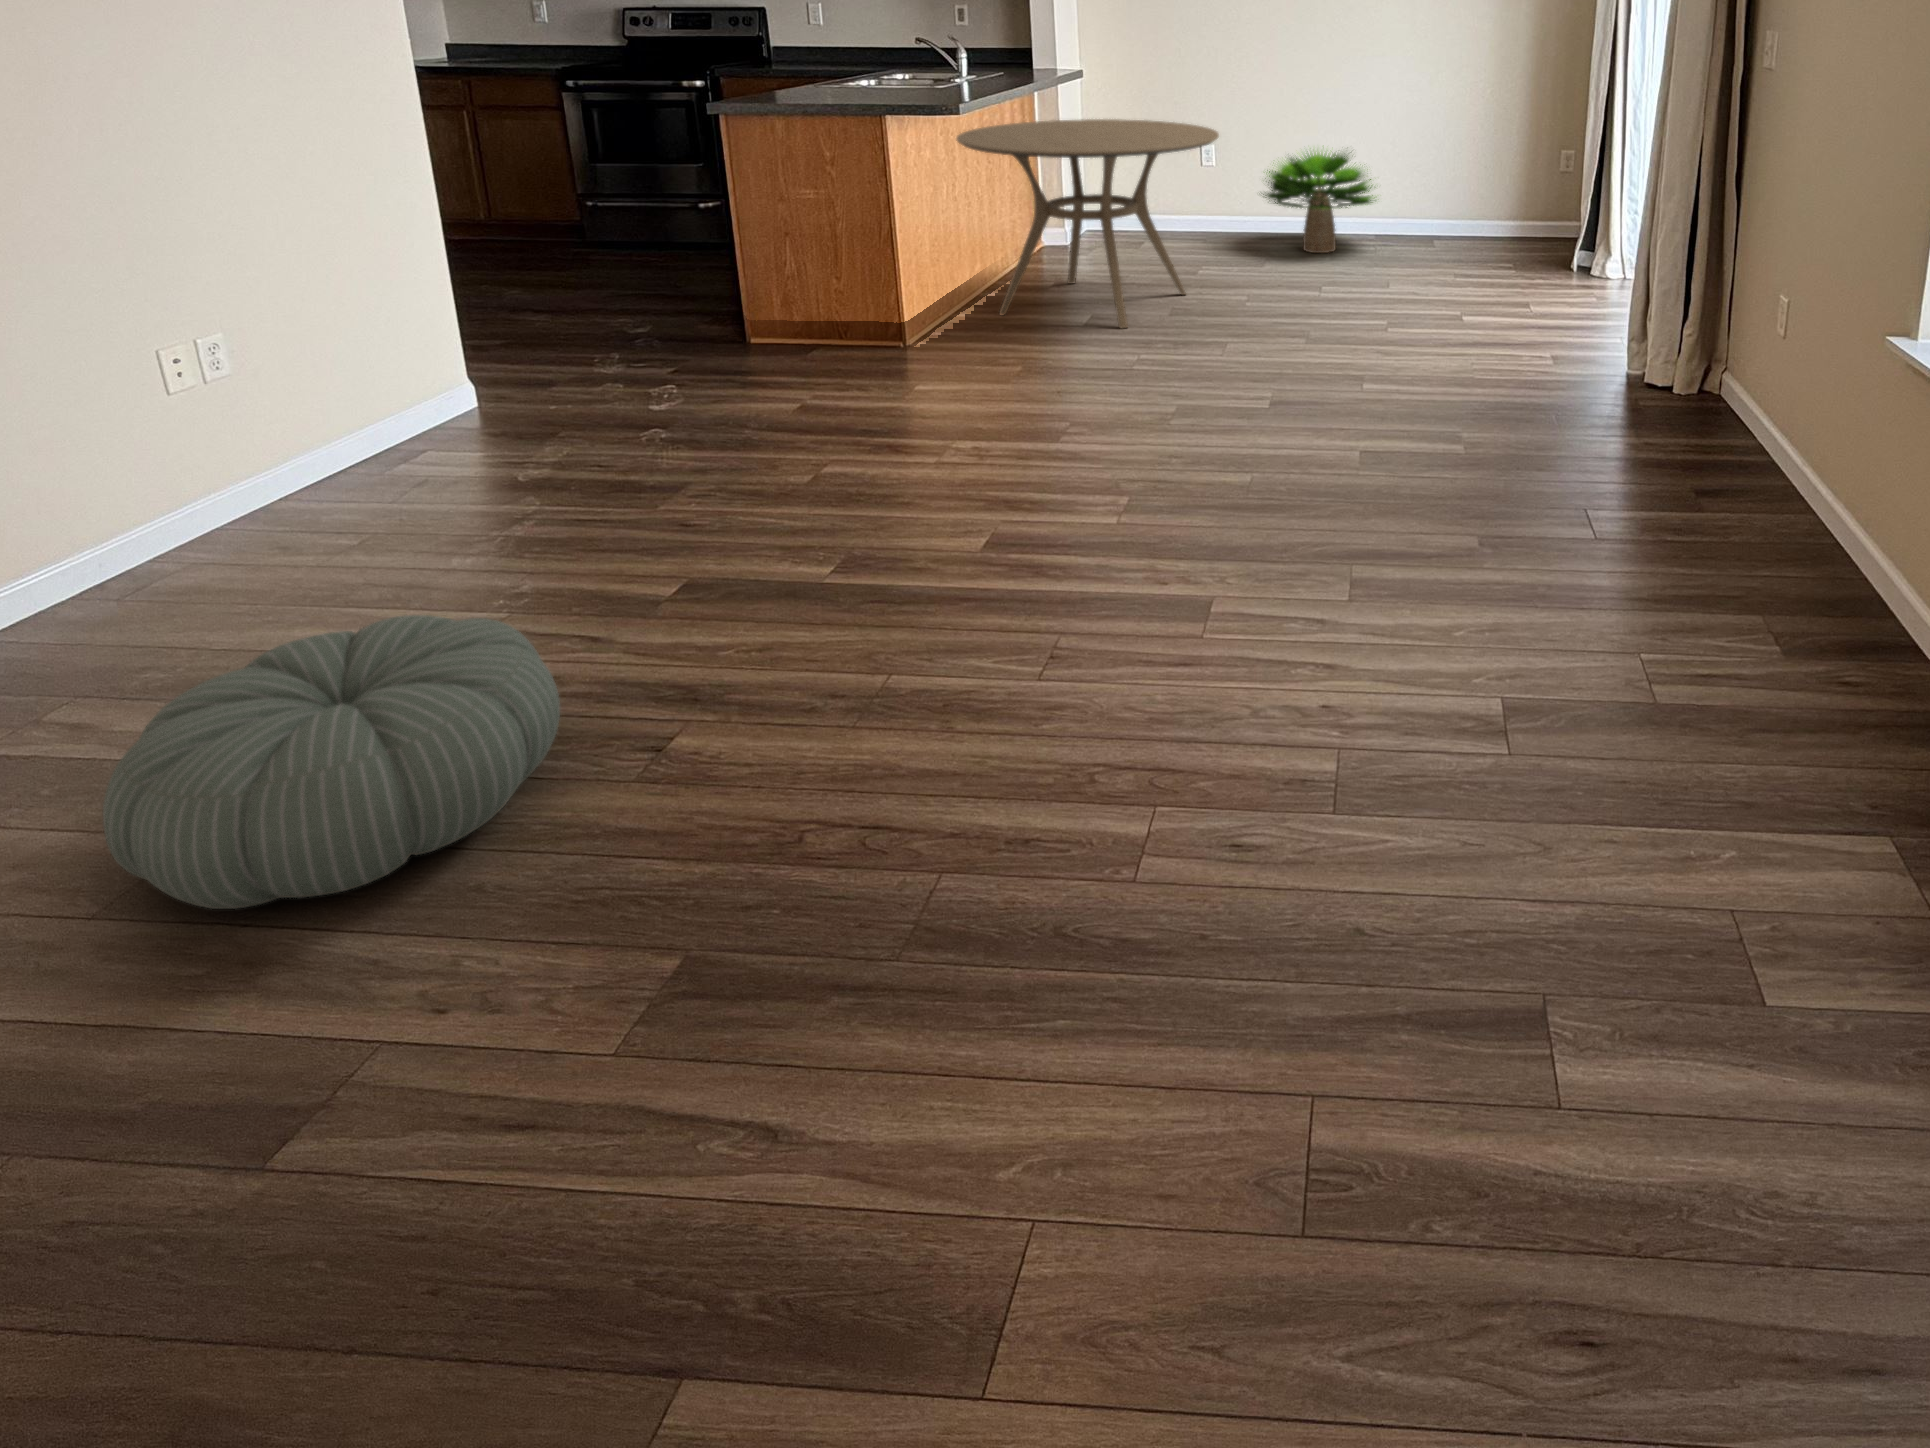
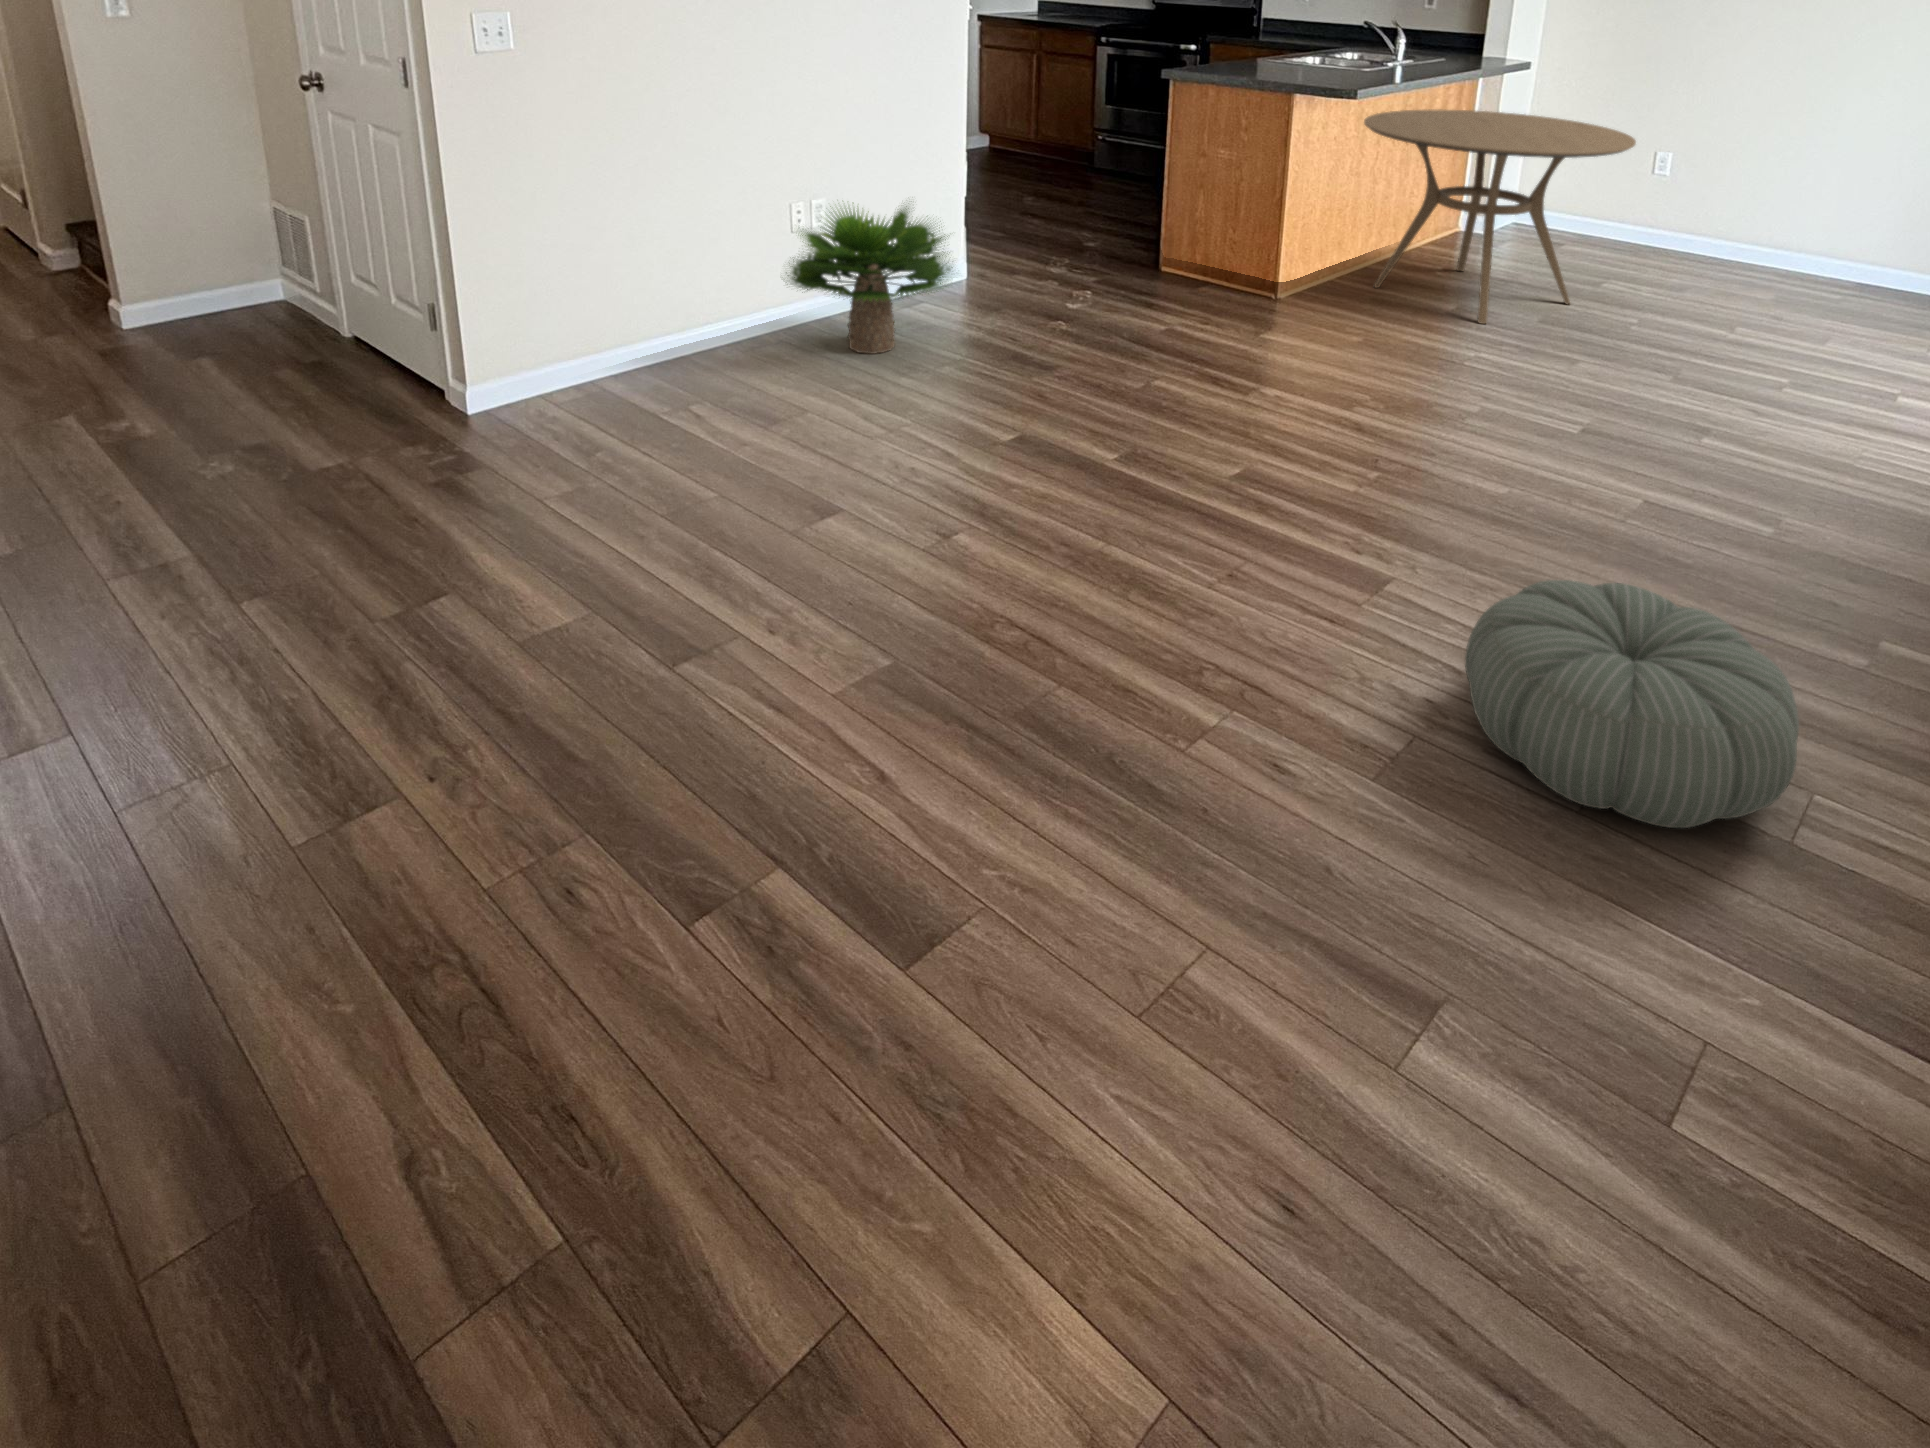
potted plant: present [1263,152,1376,253] -> present [786,206,953,354]
pouf: present [103,615,560,909] -> present [1465,580,1799,828]

